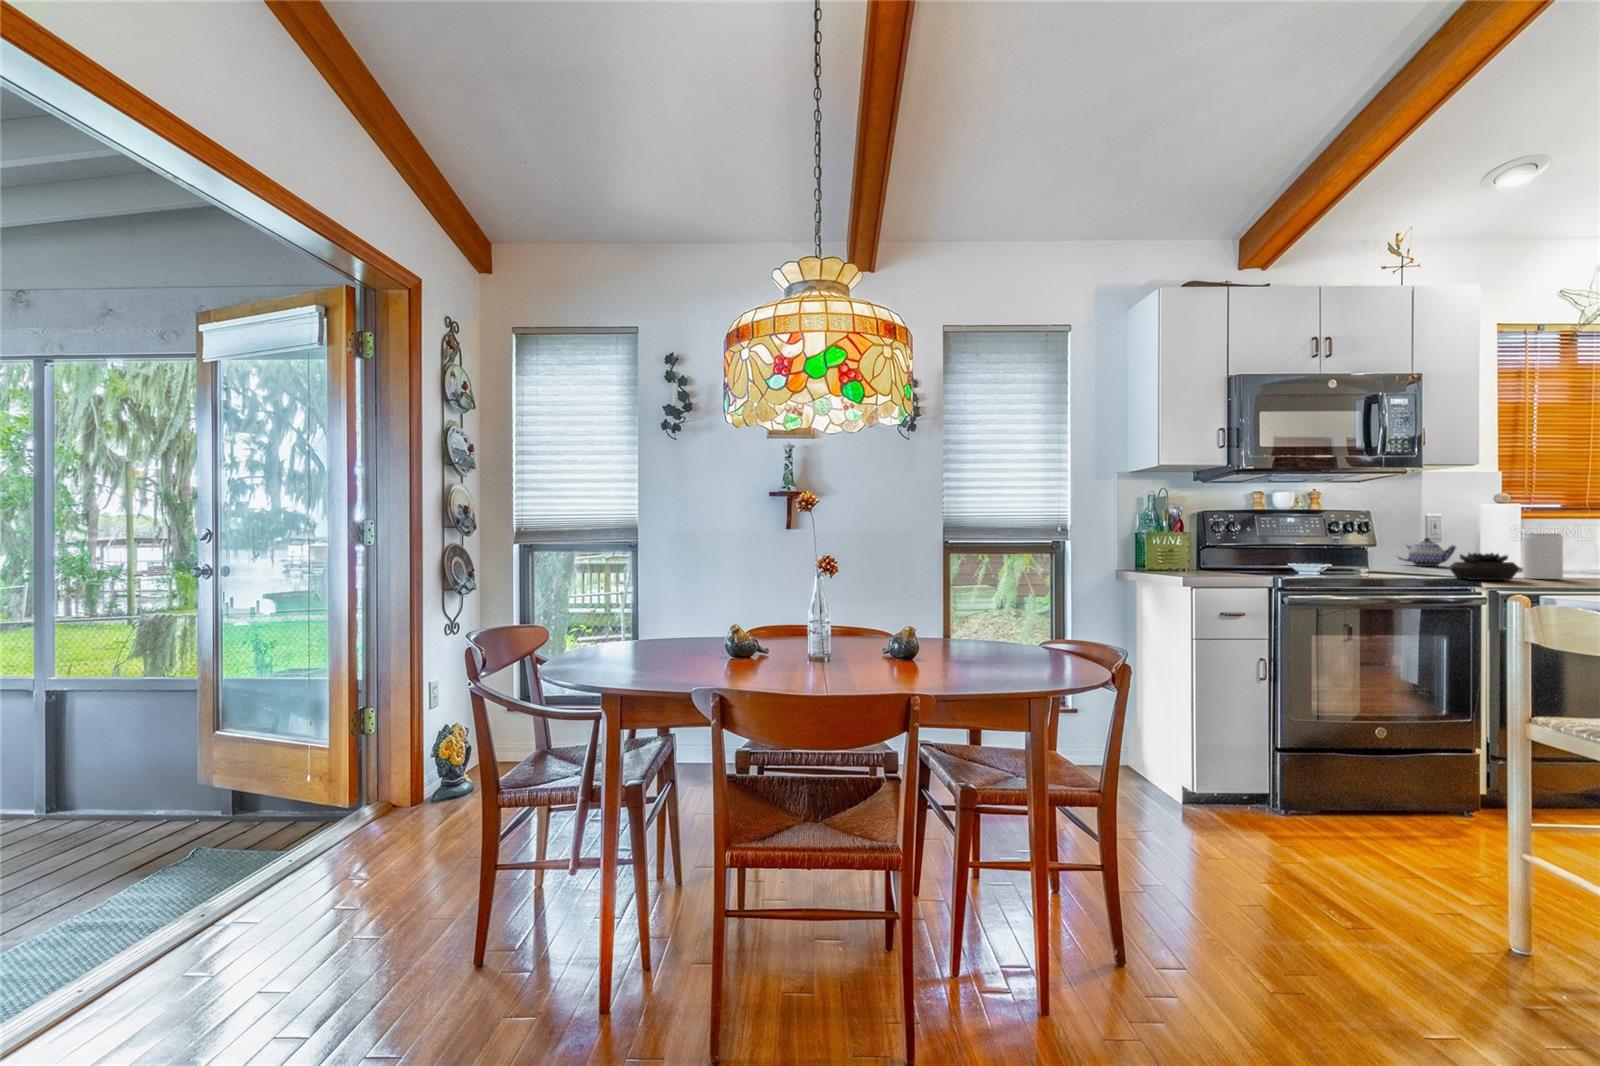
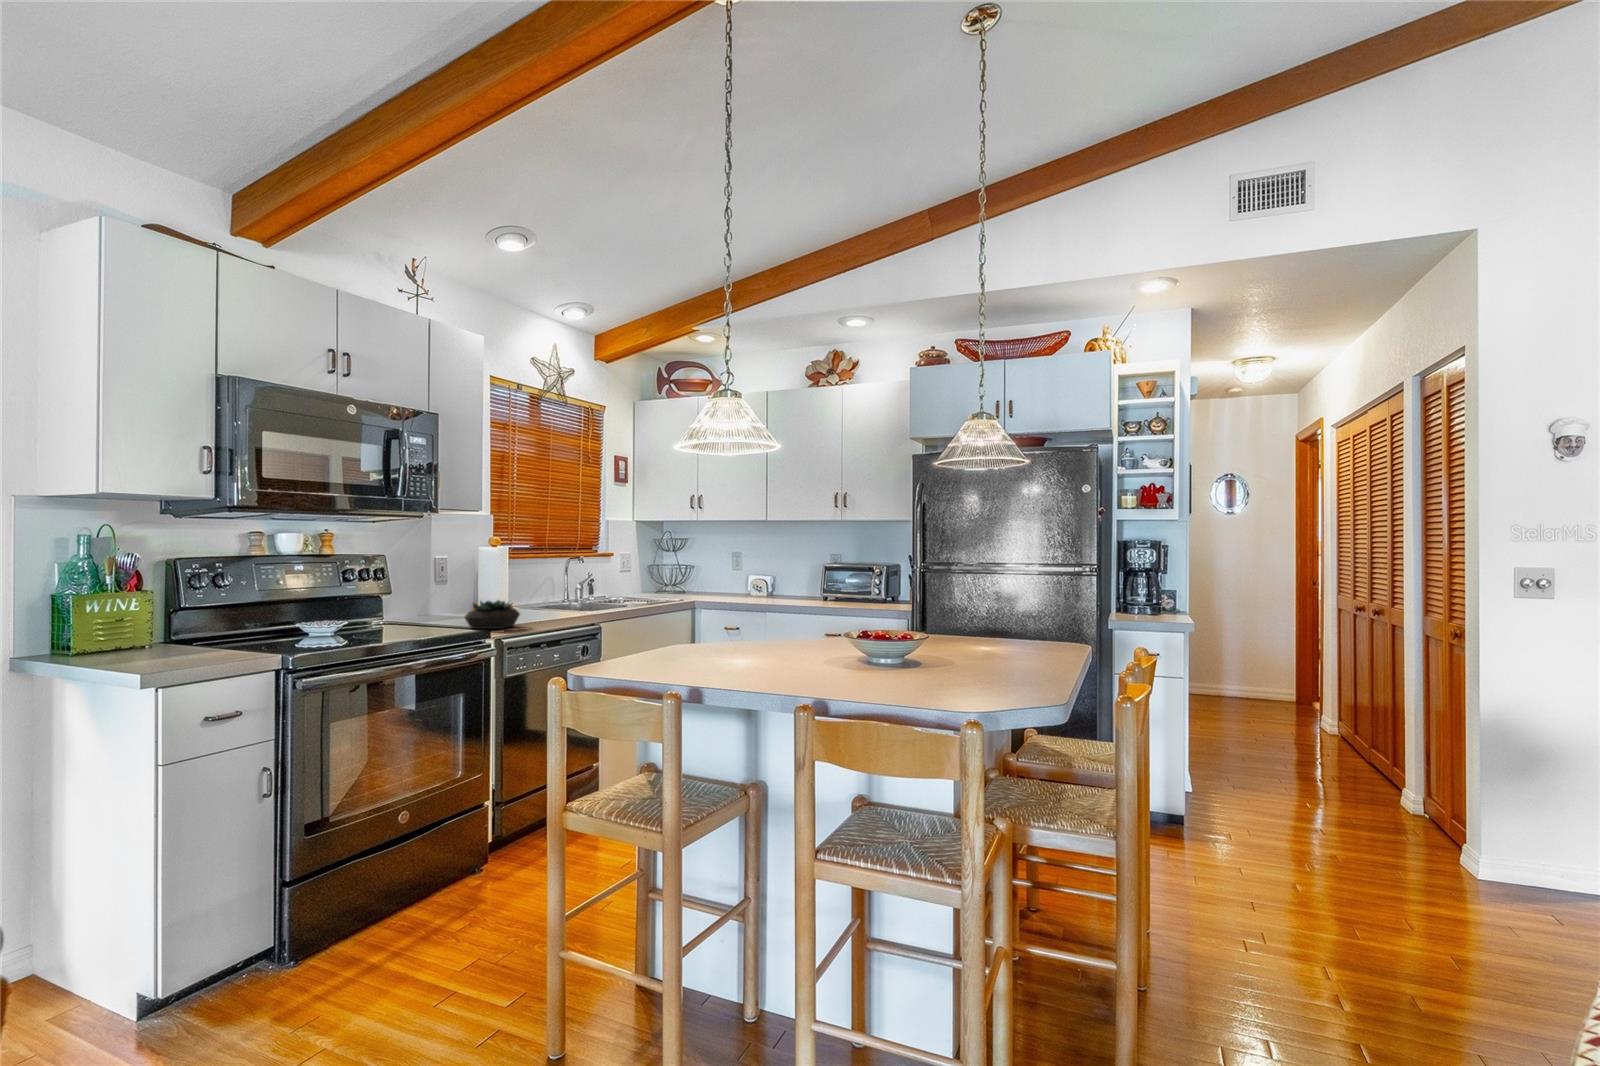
jar: present [1522,534,1563,579] -> none [519,578,547,621]
teapot: present [1398,538,1457,566] -> none [409,581,462,610]

